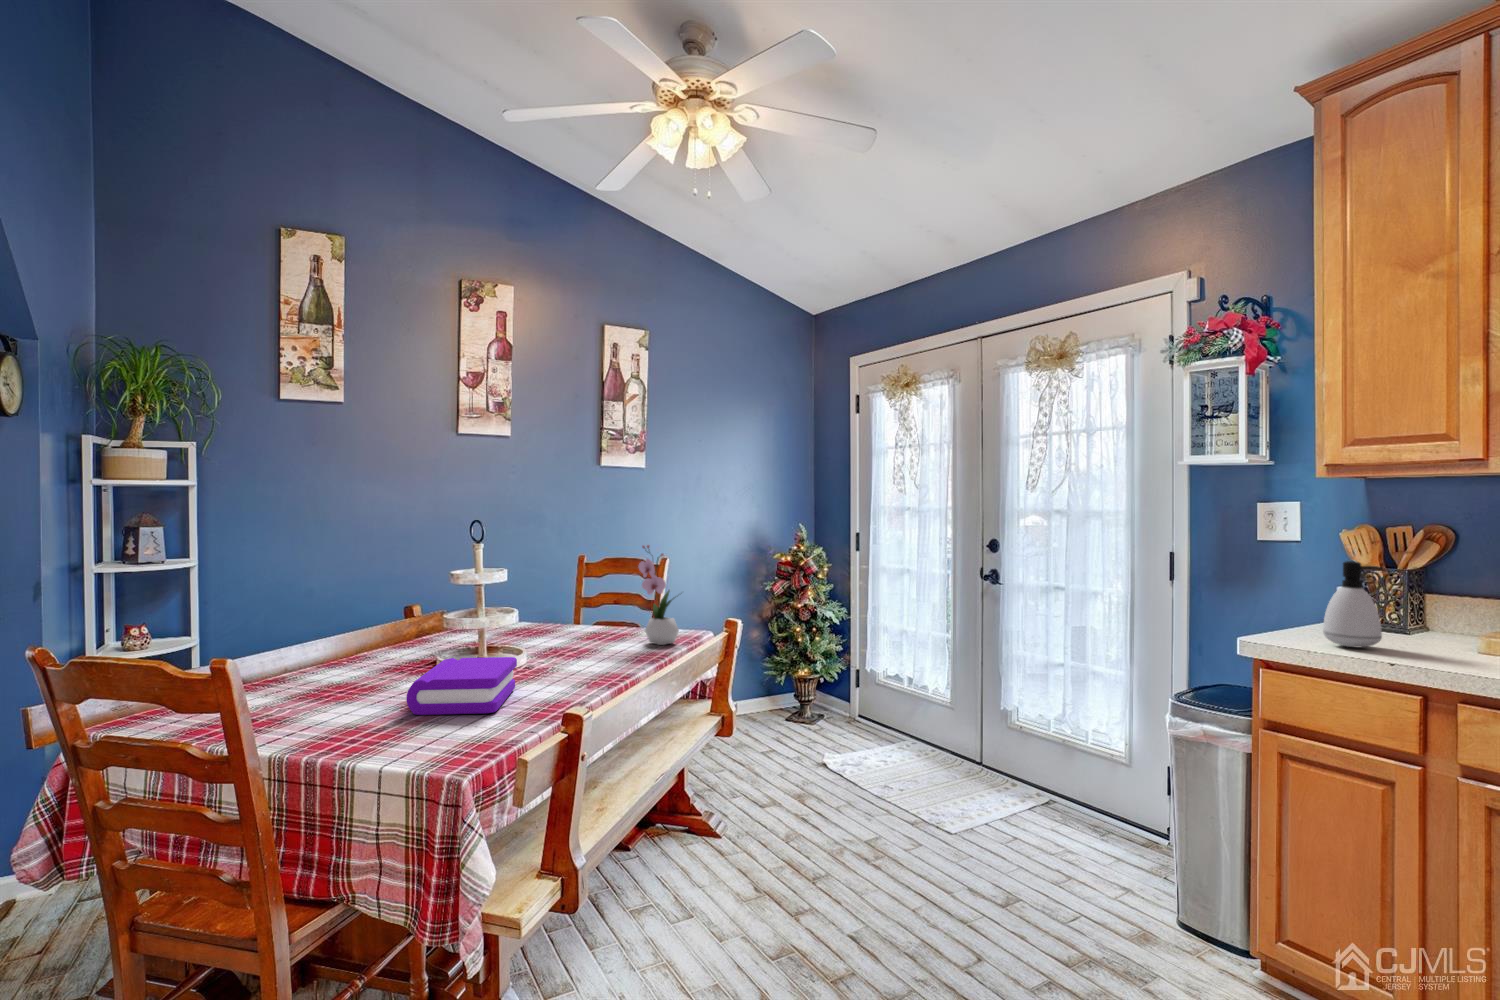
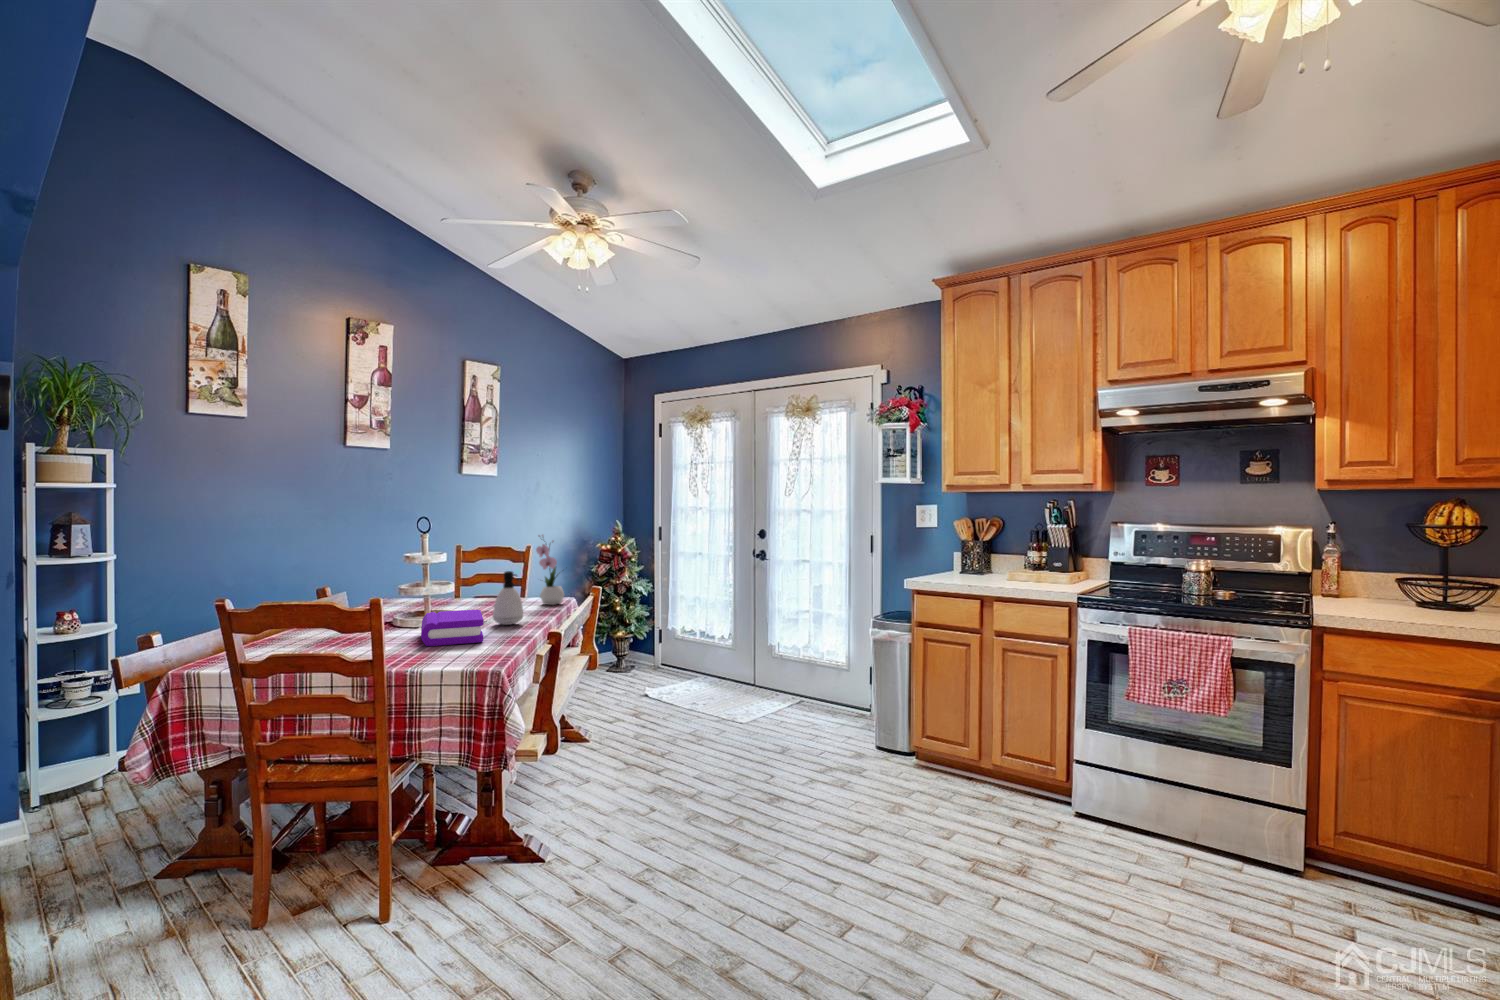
soap dispenser: present [1323,561,1383,647] -> present [493,571,523,625]

